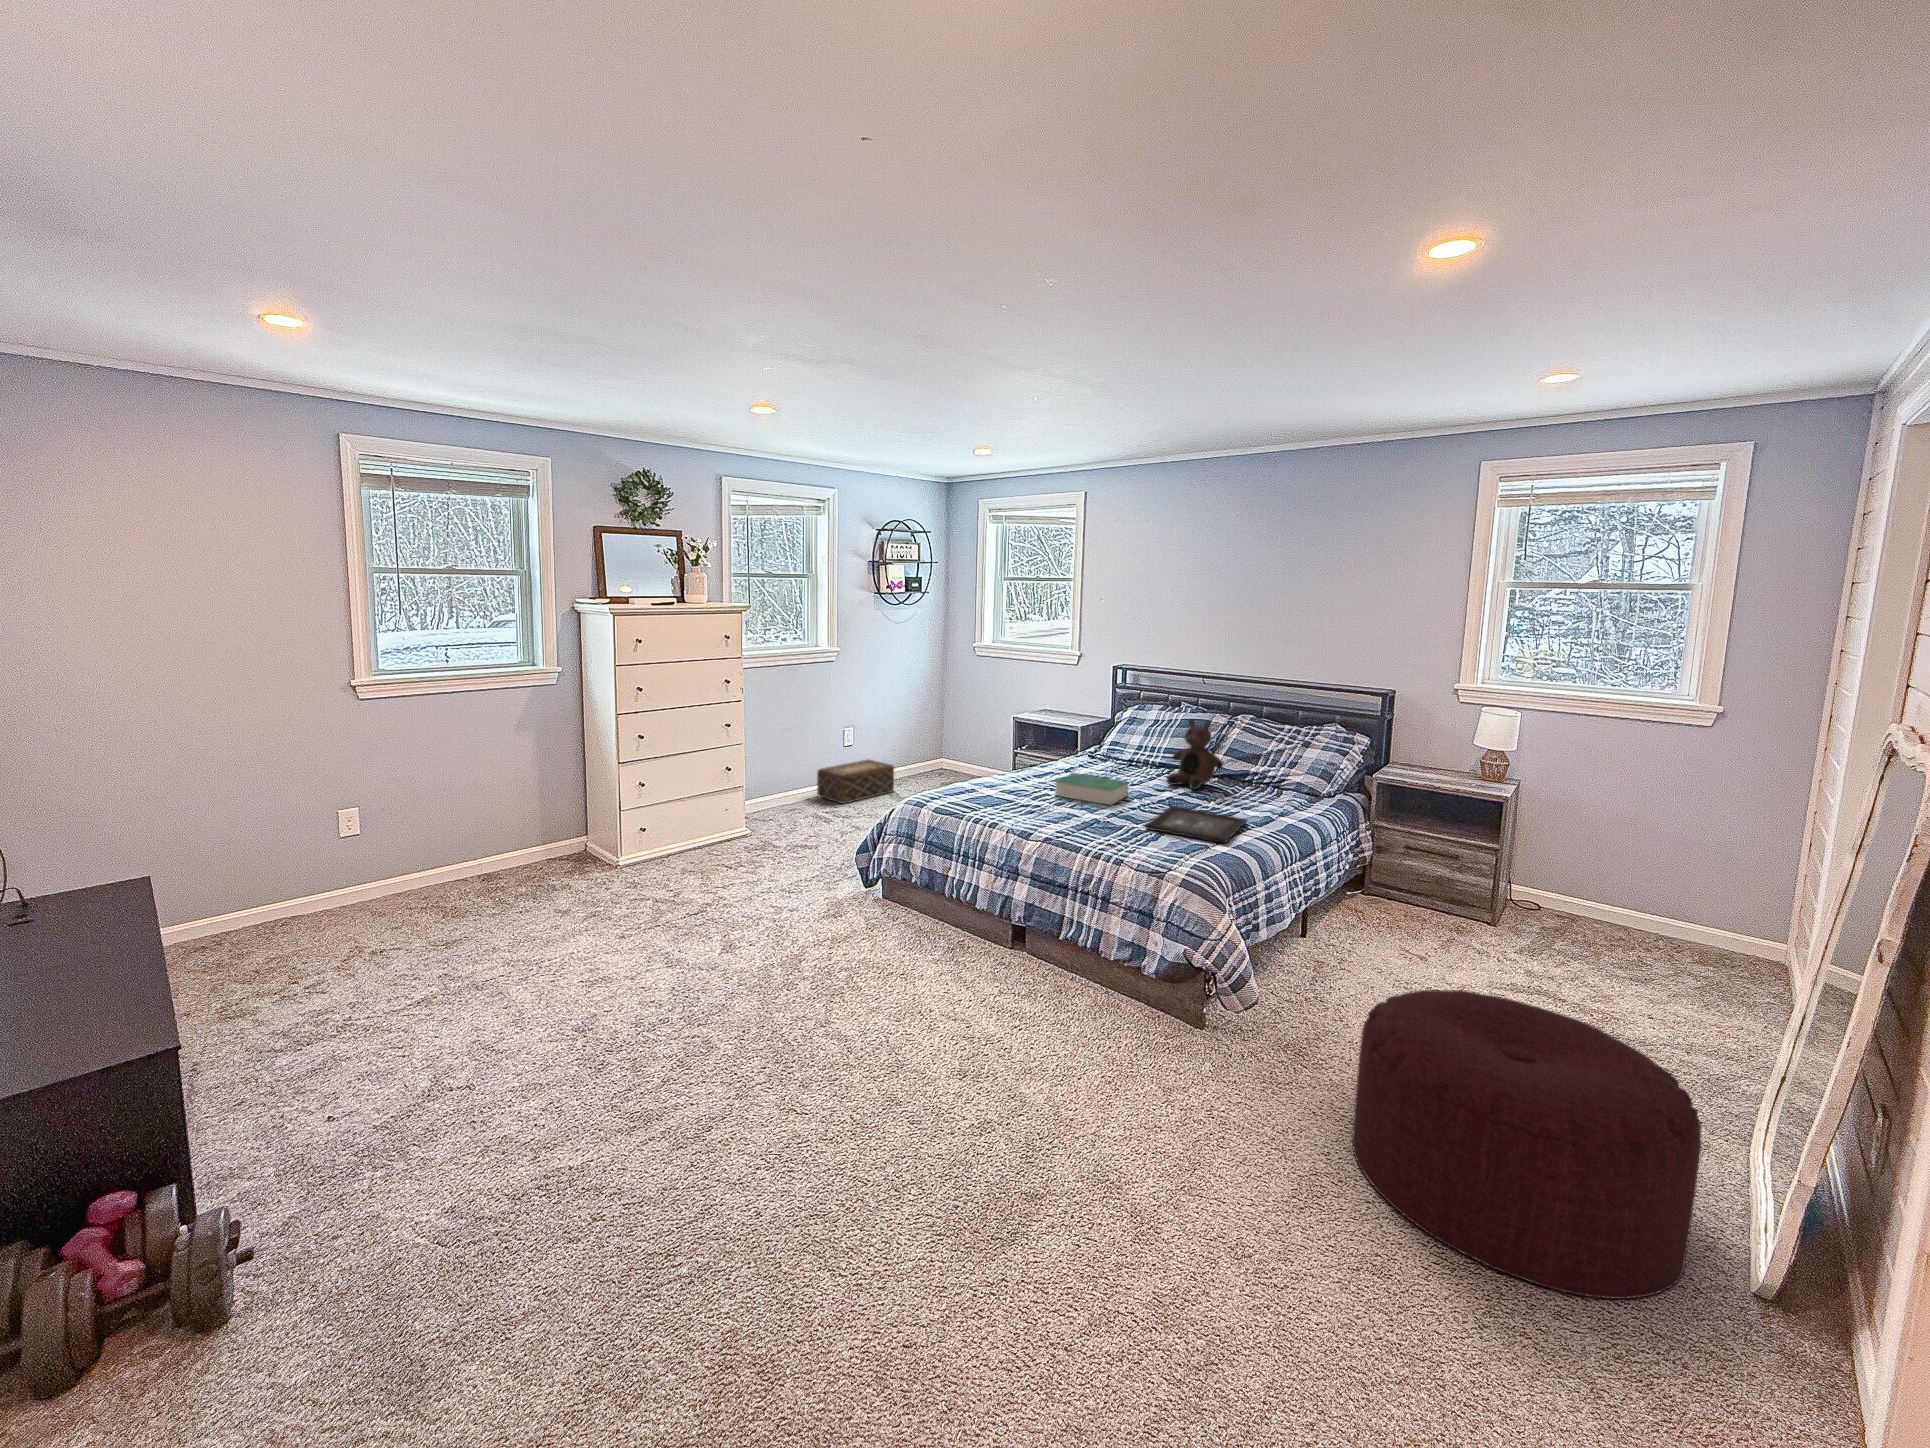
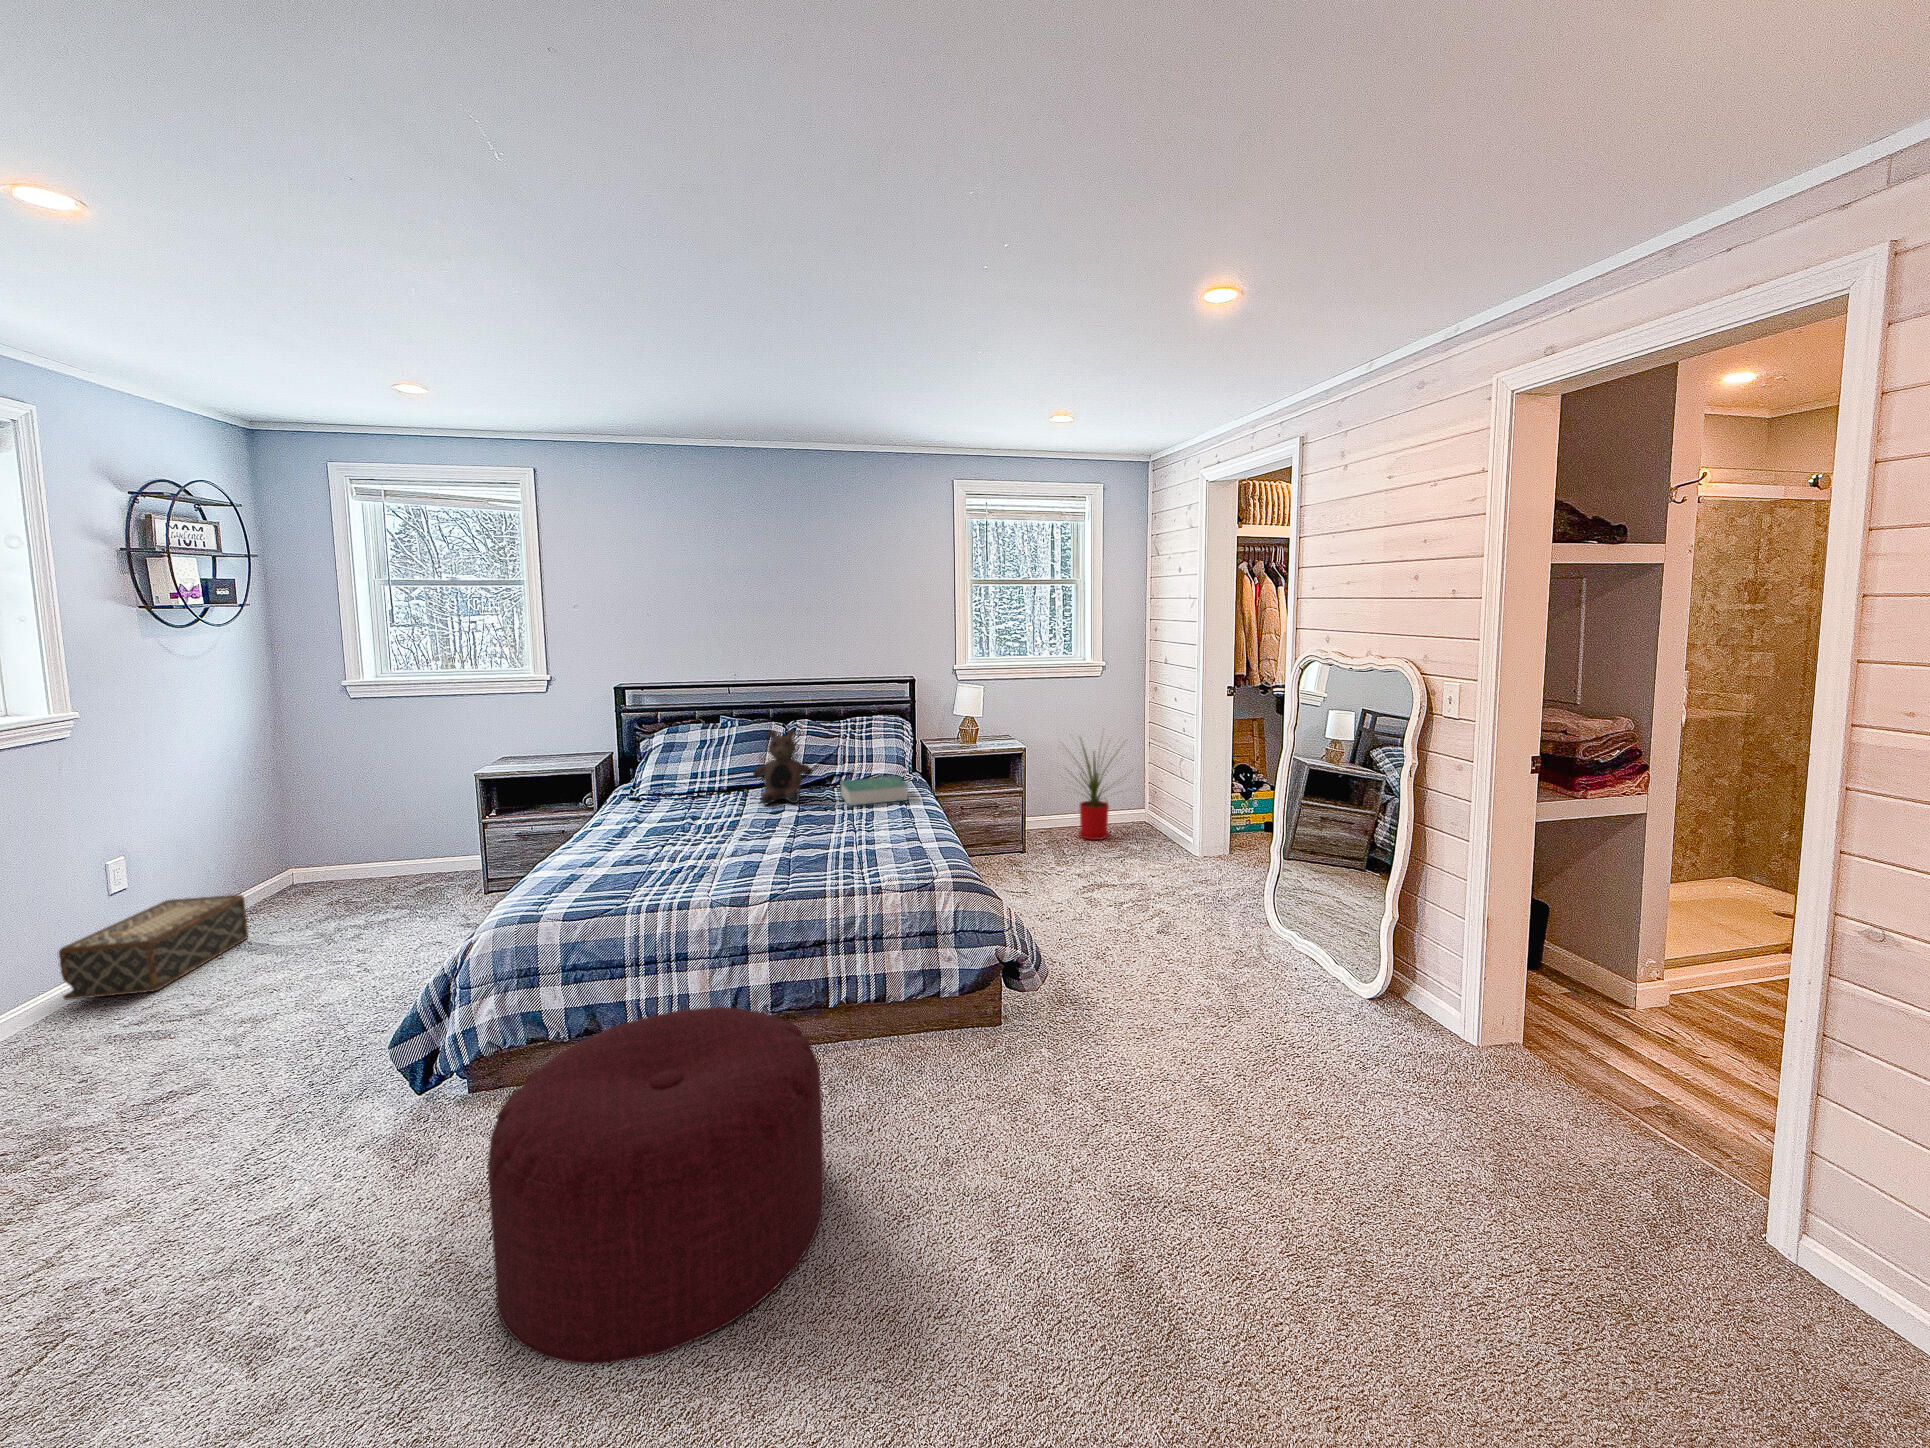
book: present [1055,773,1128,805] -> present [840,776,908,806]
house plant: none [1569,790,1728,955] -> present [1075,740,1127,840]
tray: present [1145,806,1247,843] -> none [816,815,916,852]
ottoman: present [1352,990,1701,1299] -> present [488,1006,824,1365]

